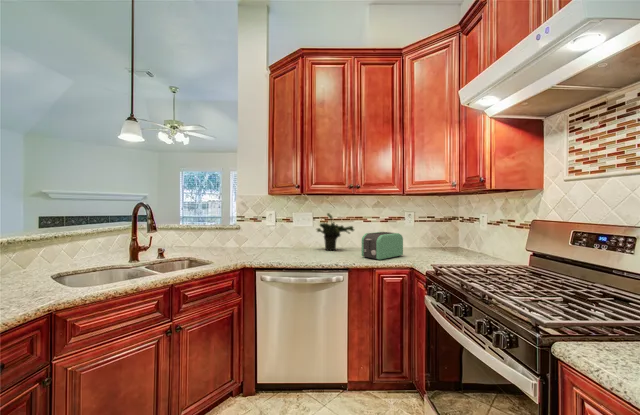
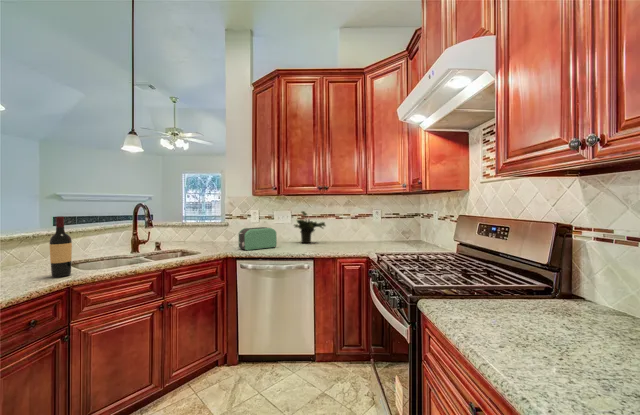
wine bottle: none [28,219,57,298] -> present [50,217,72,277]
toaster: present [362,232,403,260] -> present [238,227,277,250]

